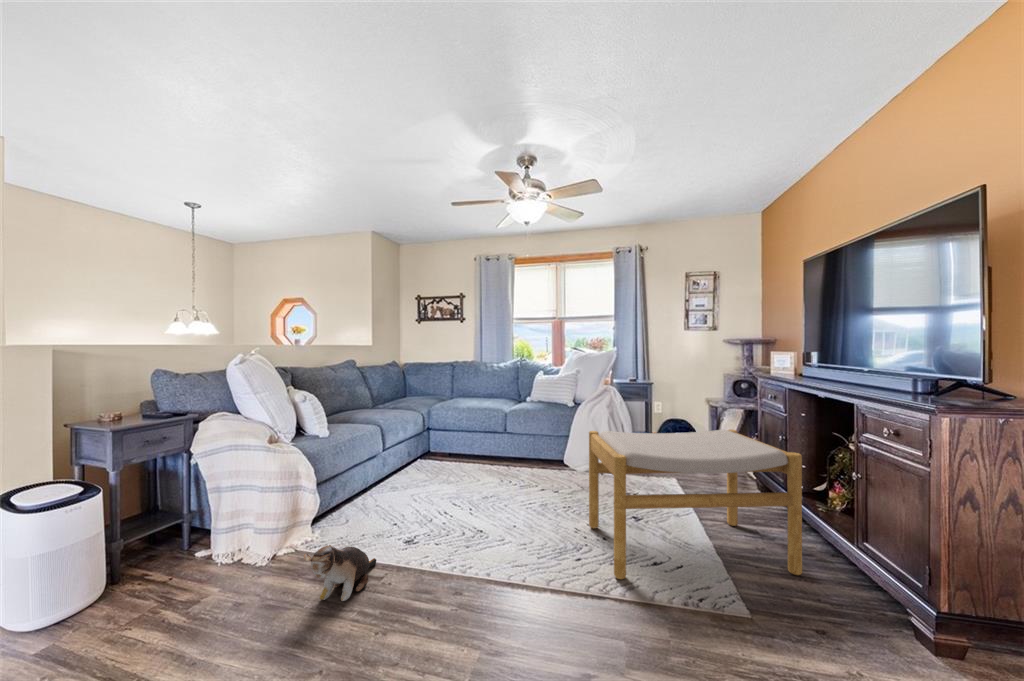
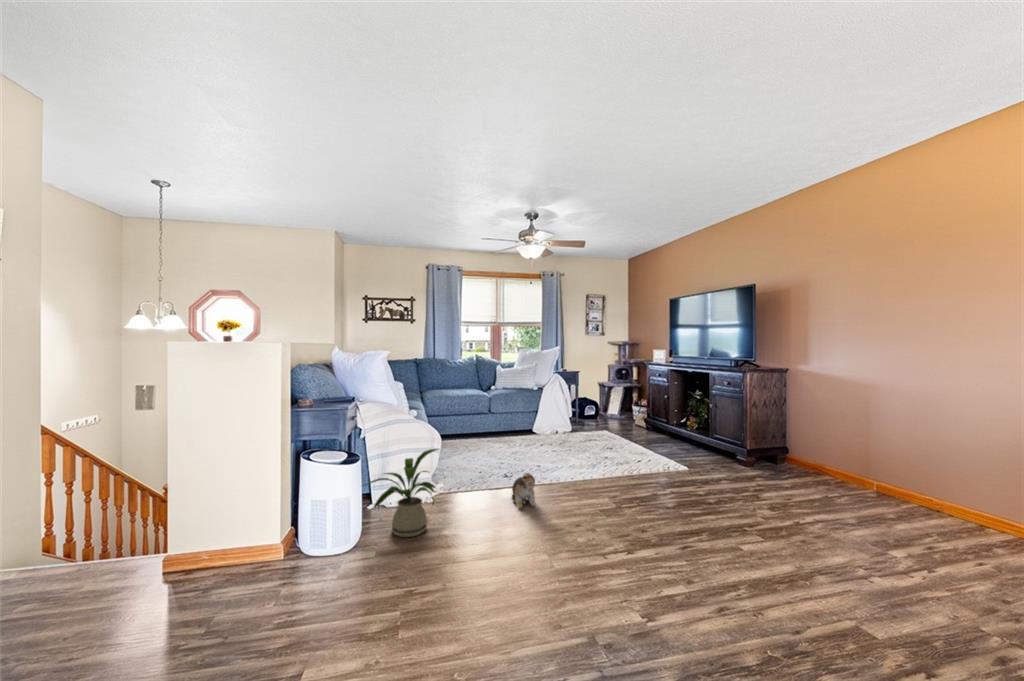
footstool: present [589,430,802,579] -> none [600,395,708,474]
house plant: none [75,488,226,609] -> present [366,449,437,537]

